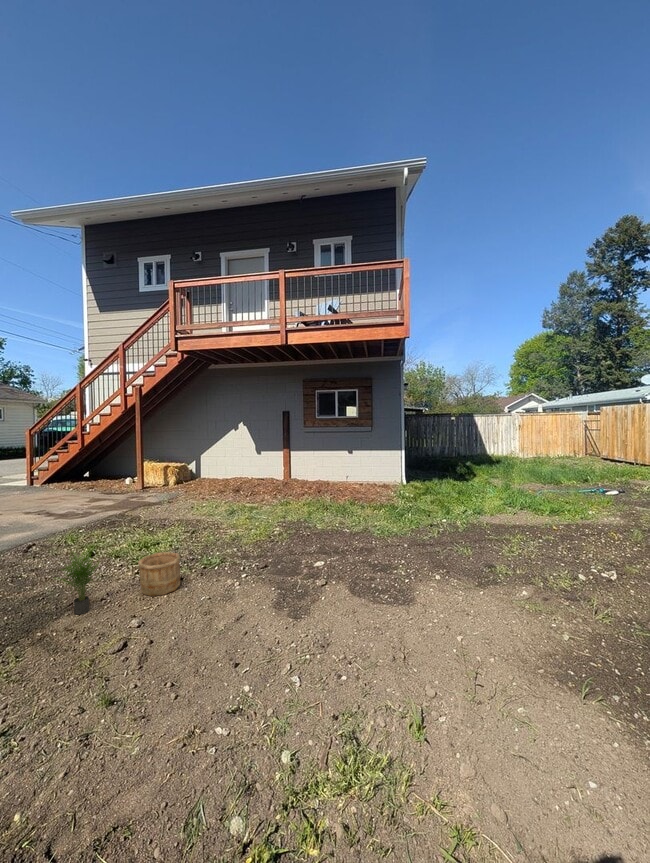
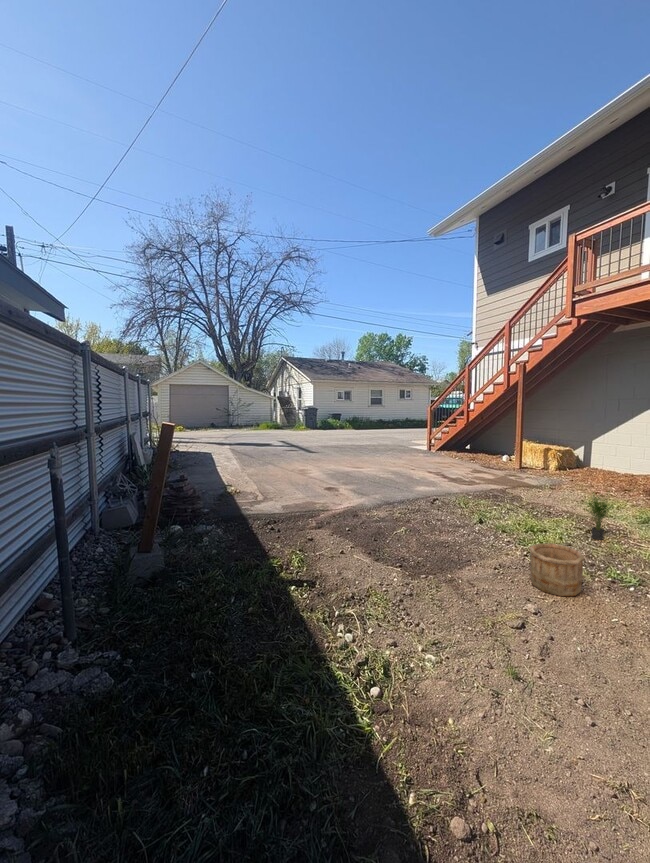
potted plant: present [58,554,97,614] -> present [586,494,612,540]

